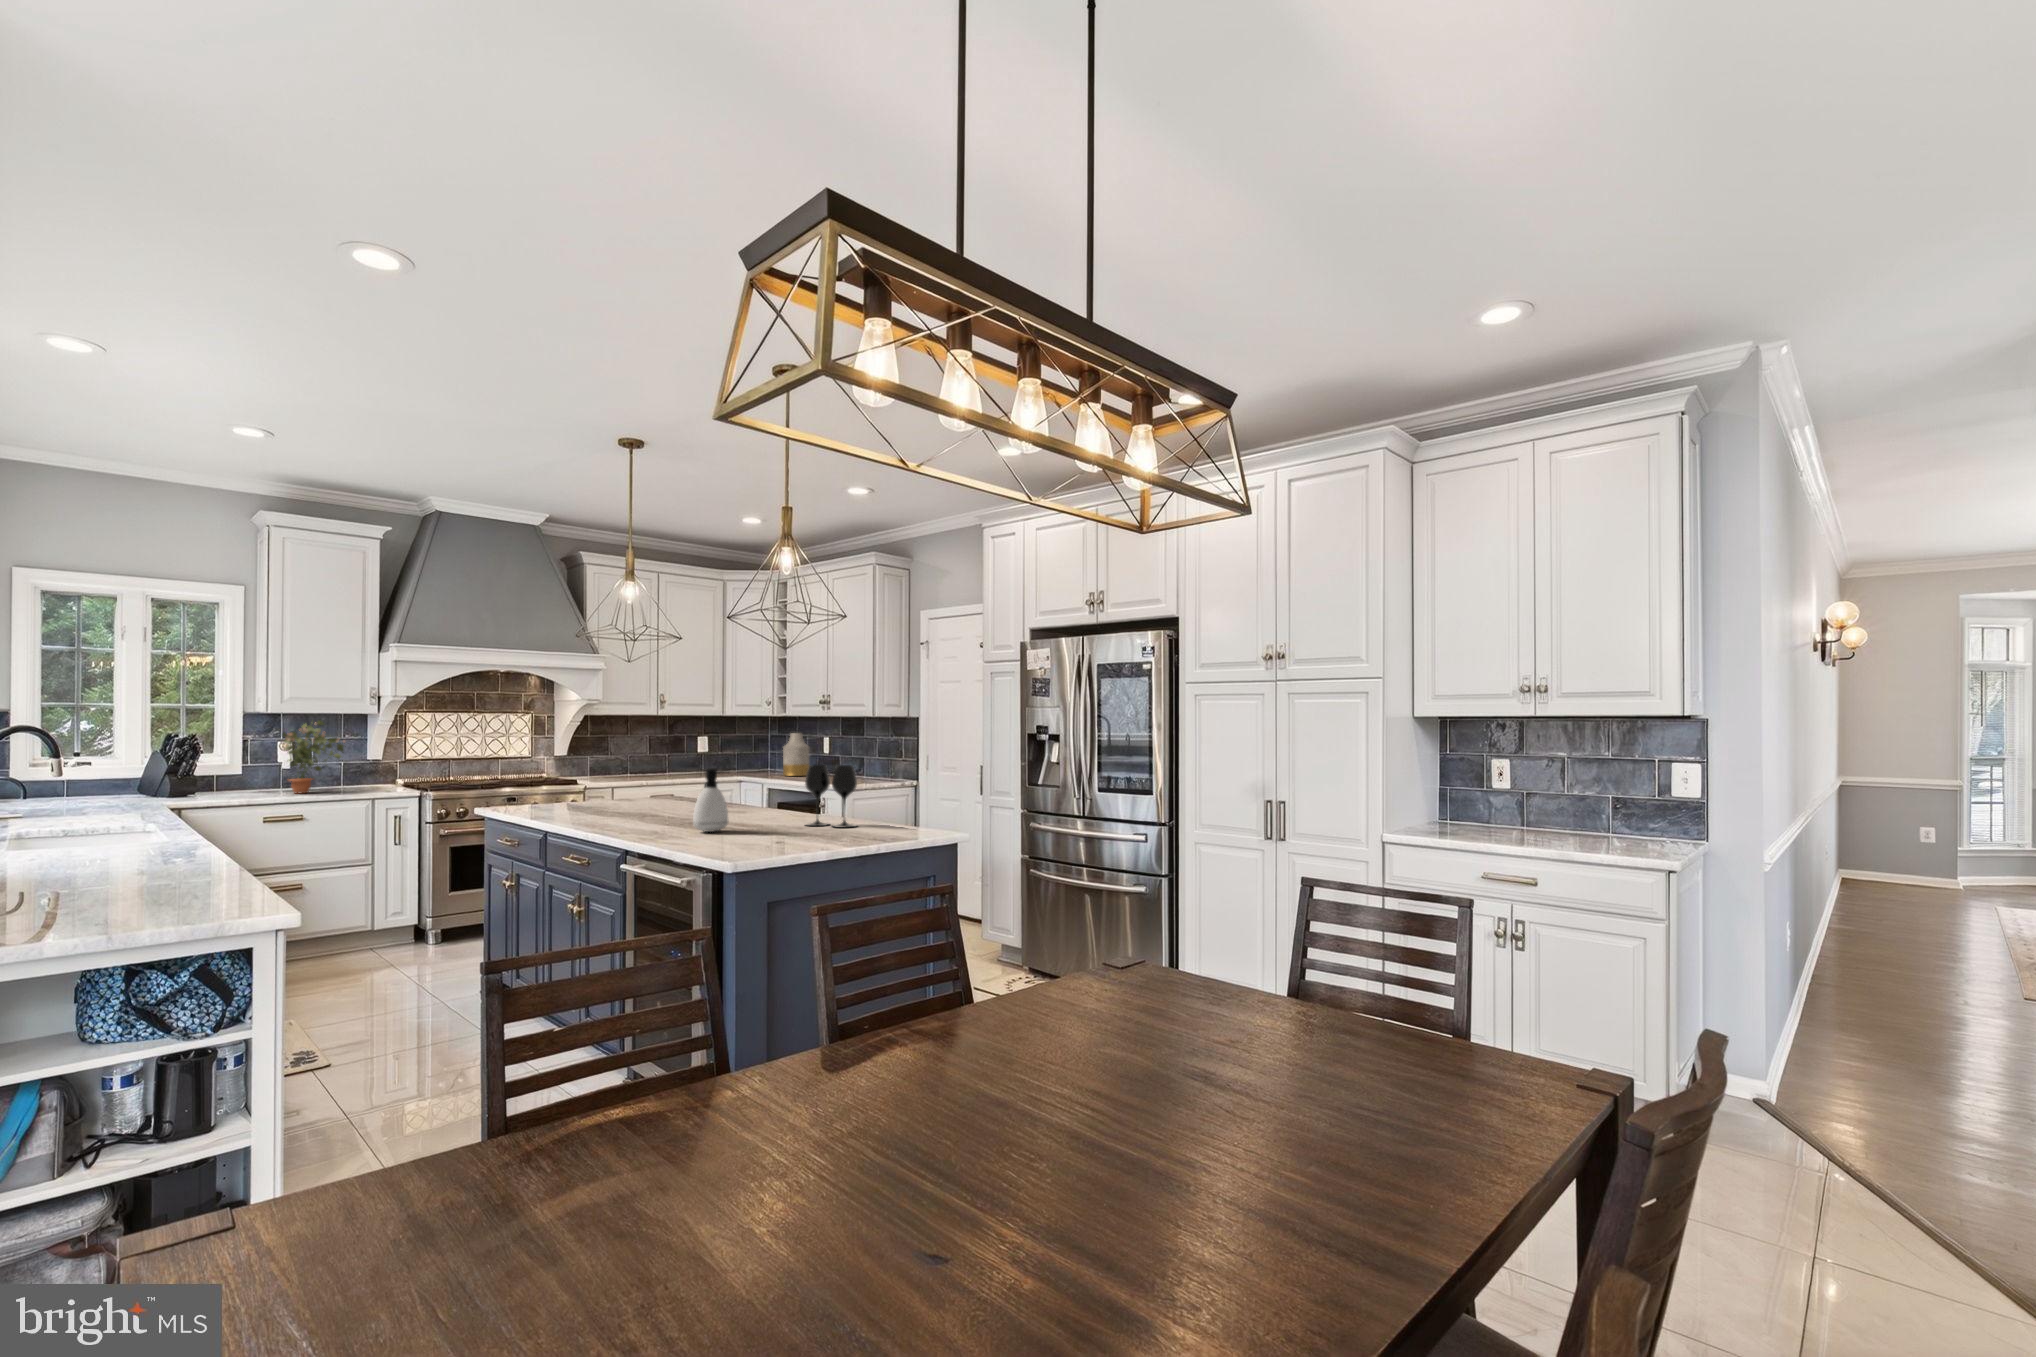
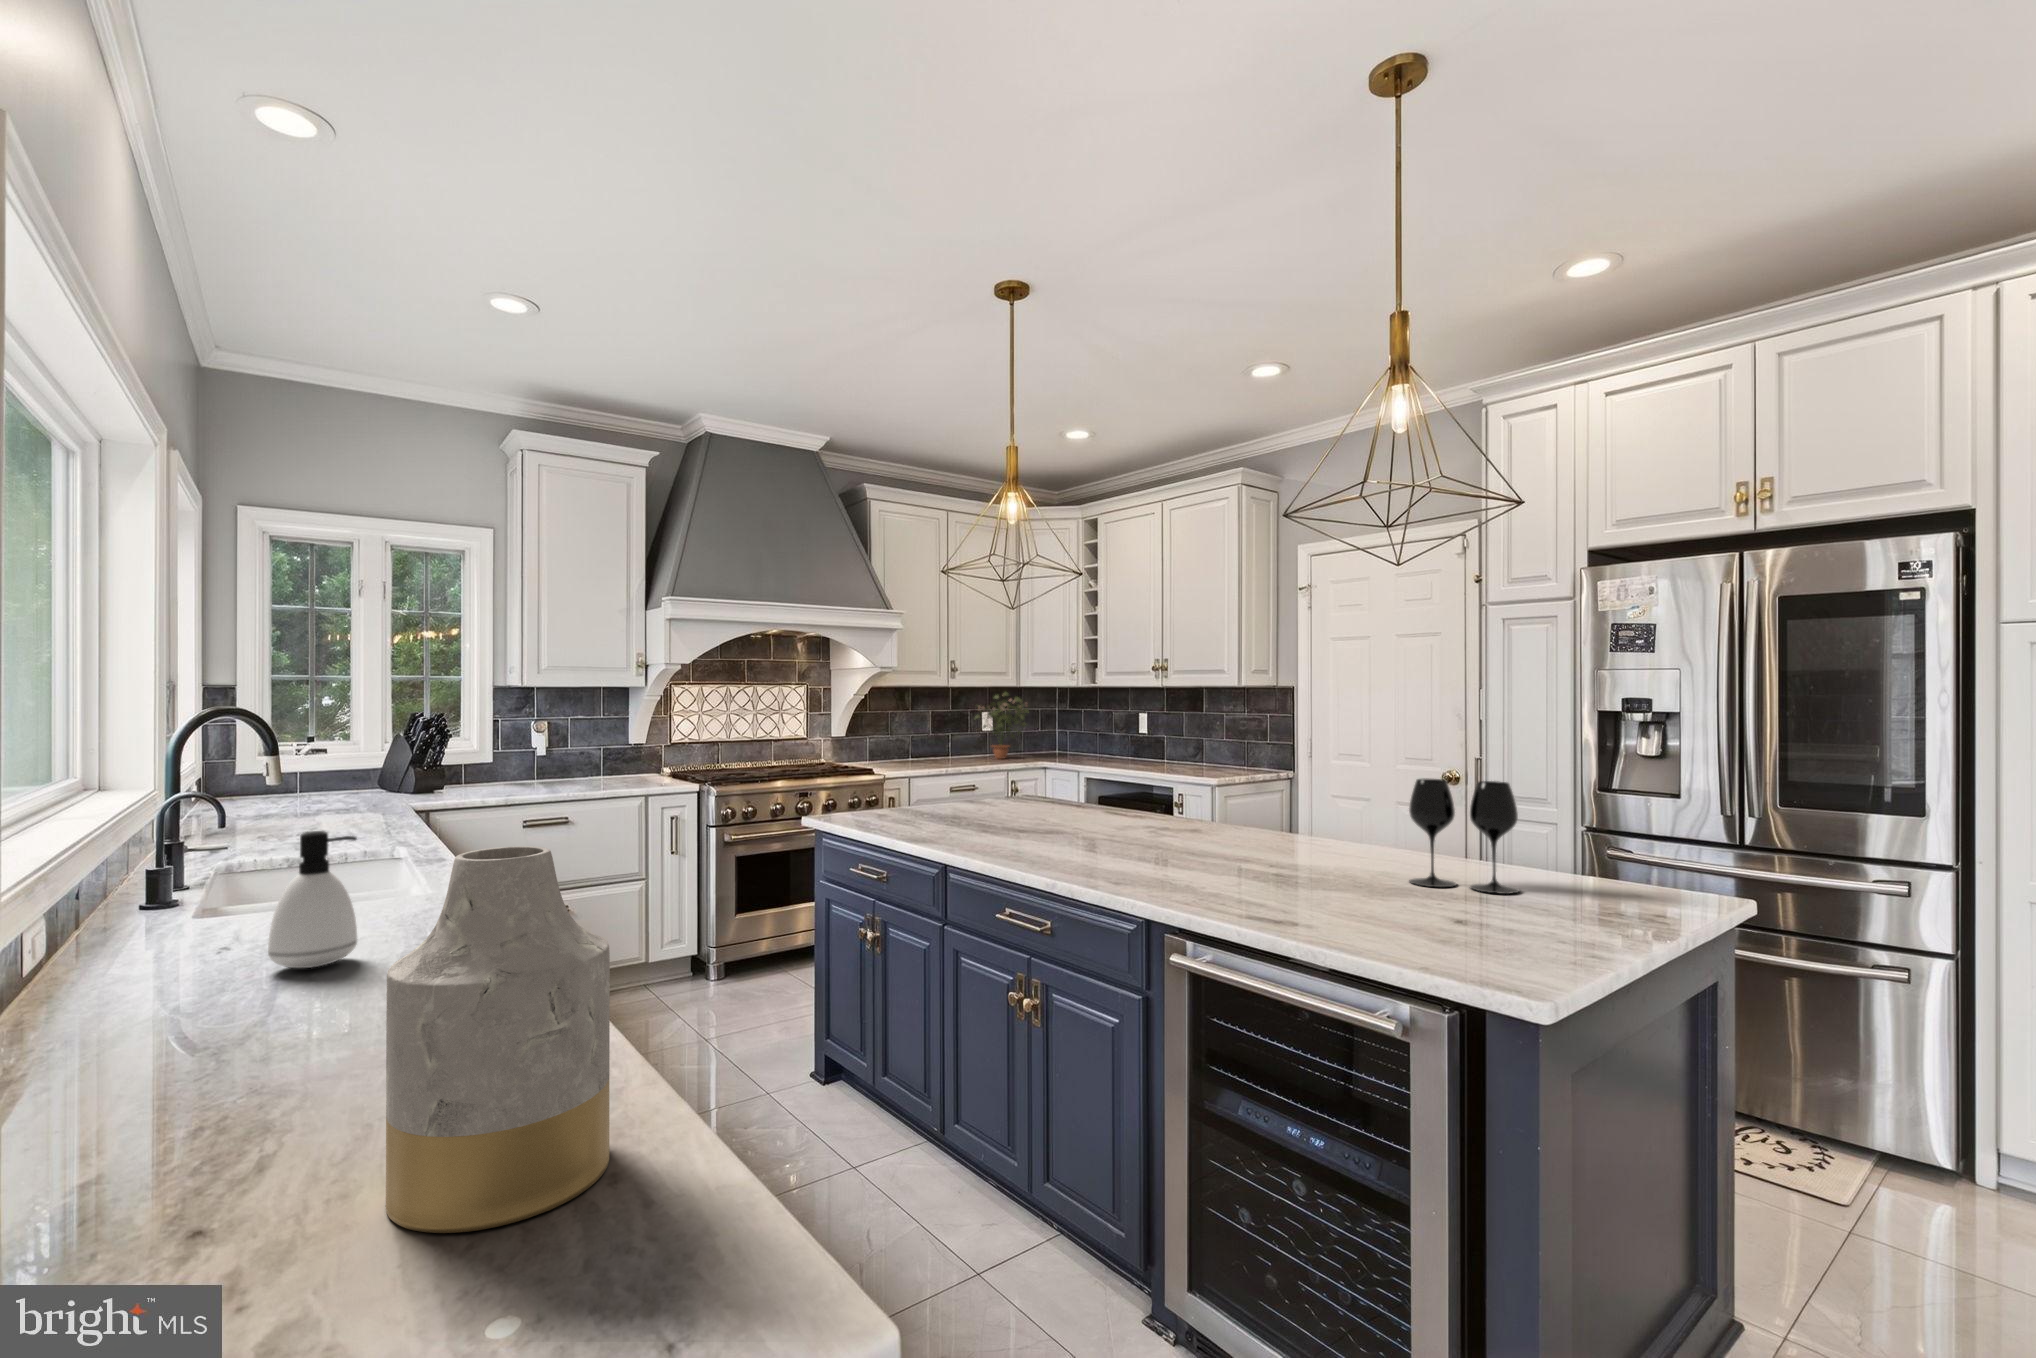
potted plant: present [283,721,345,793] -> present [975,692,1029,759]
vase: present [783,733,809,776] -> present [386,846,610,1233]
soap dispenser: present [693,768,728,832] -> present [268,831,357,968]

